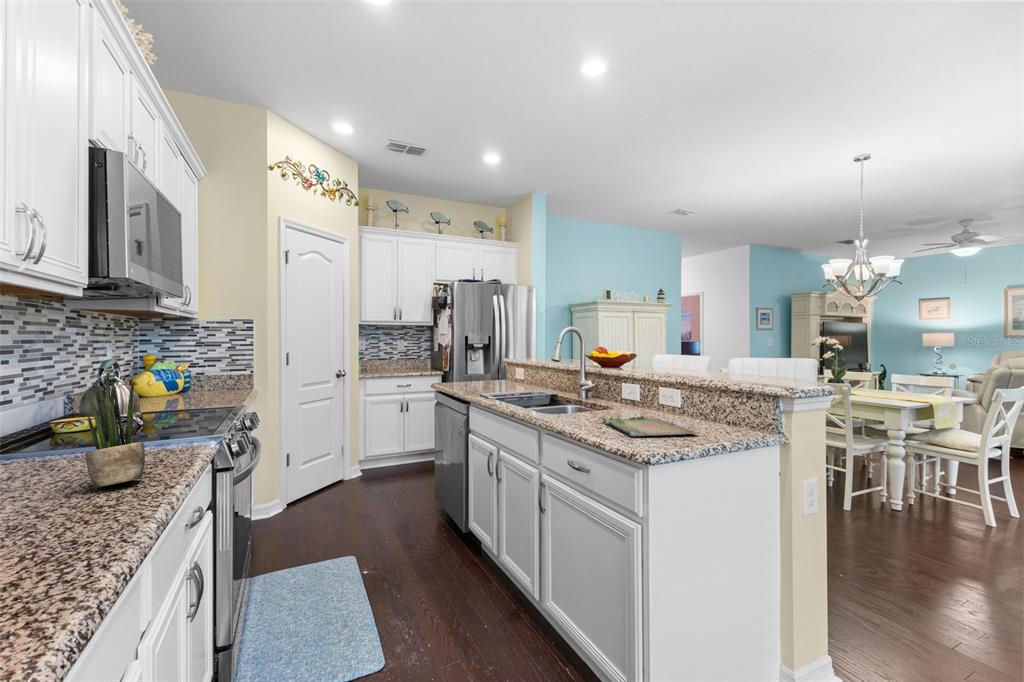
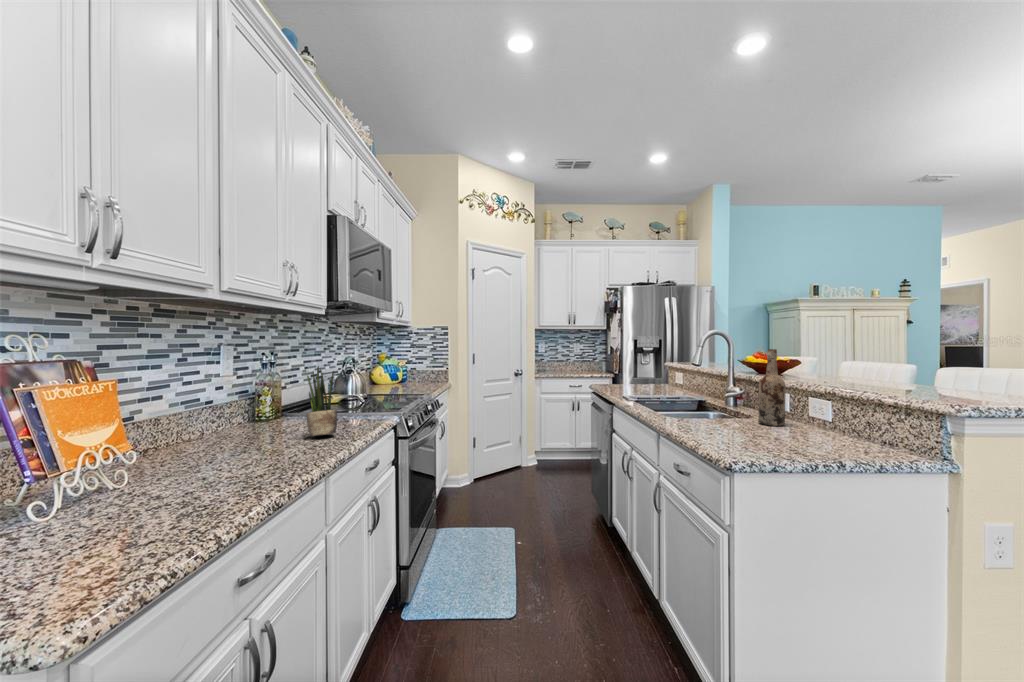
wine bottle: none [624,346,646,415] -> present [758,349,786,426]
tray: present [602,416,698,436] -> none [720,421,822,449]

